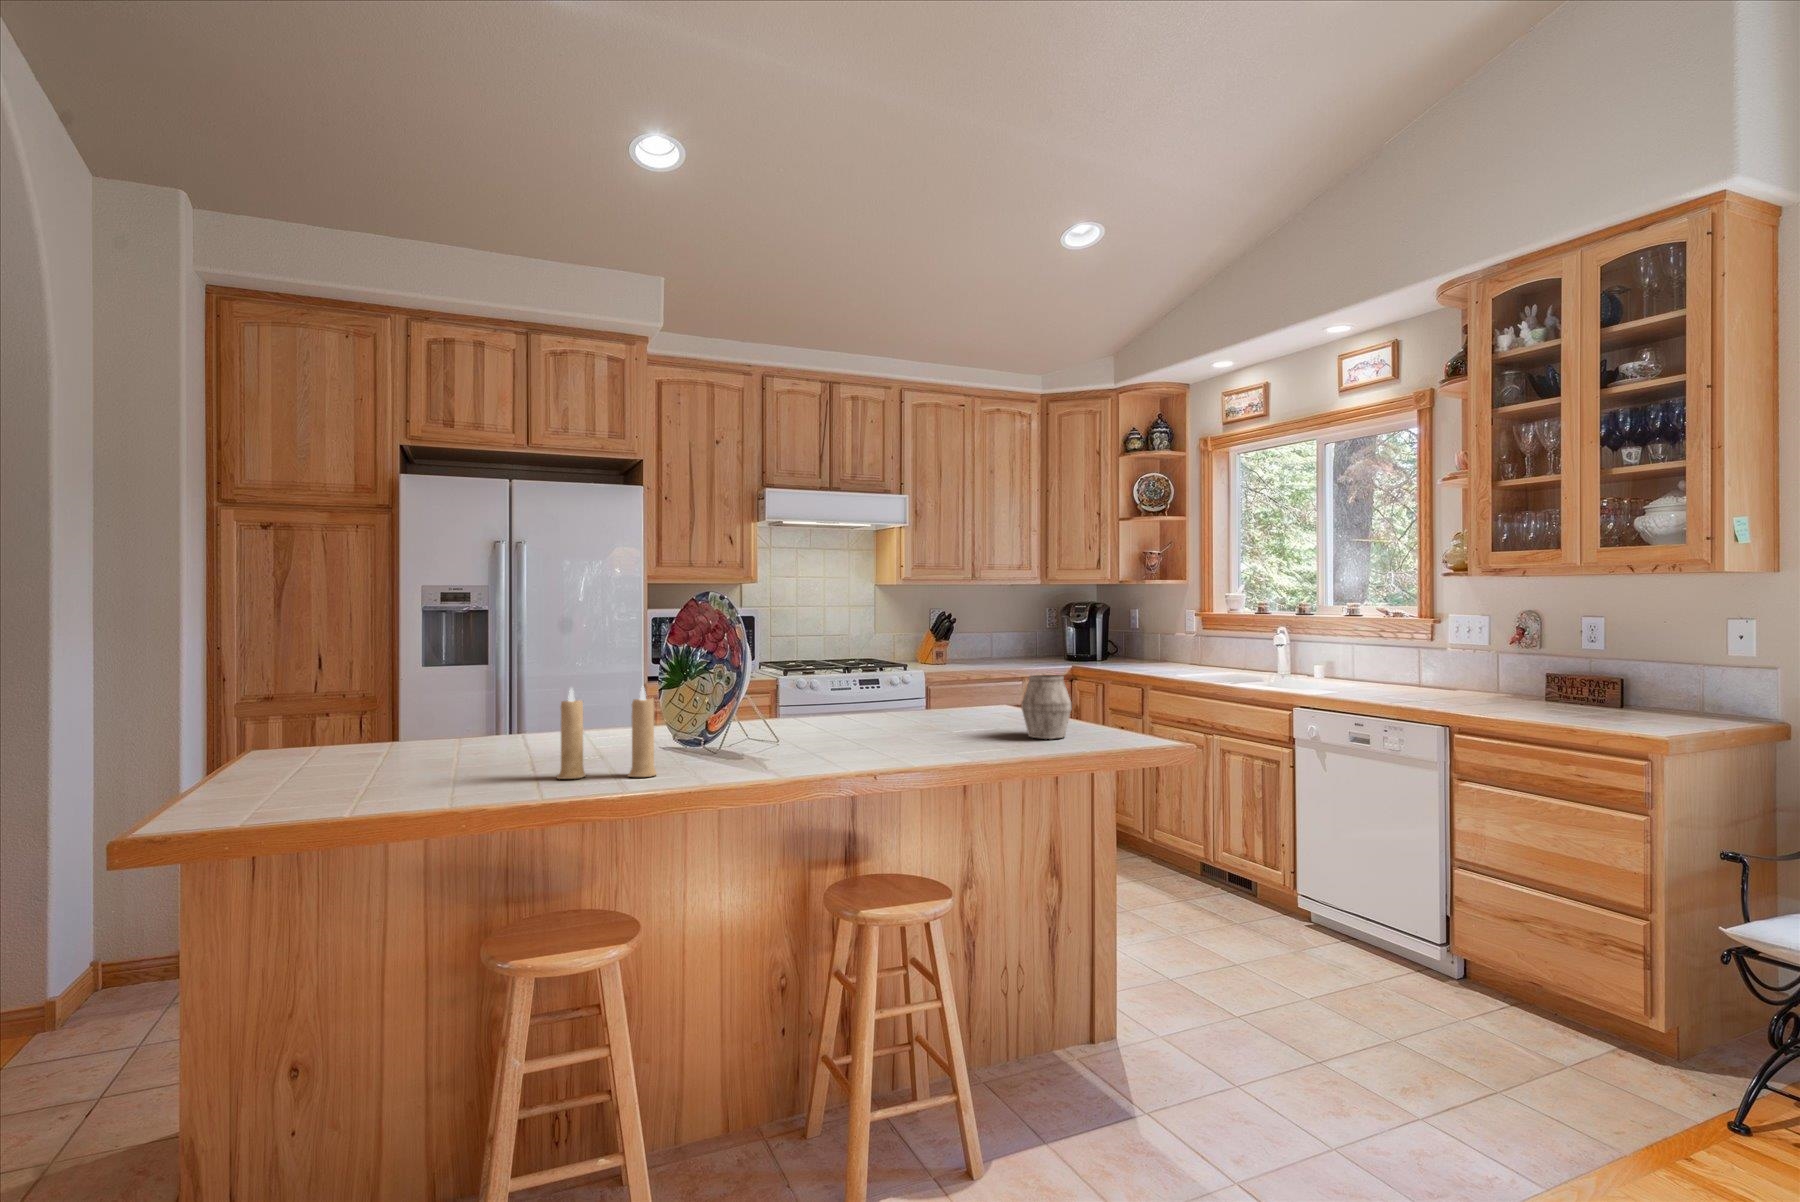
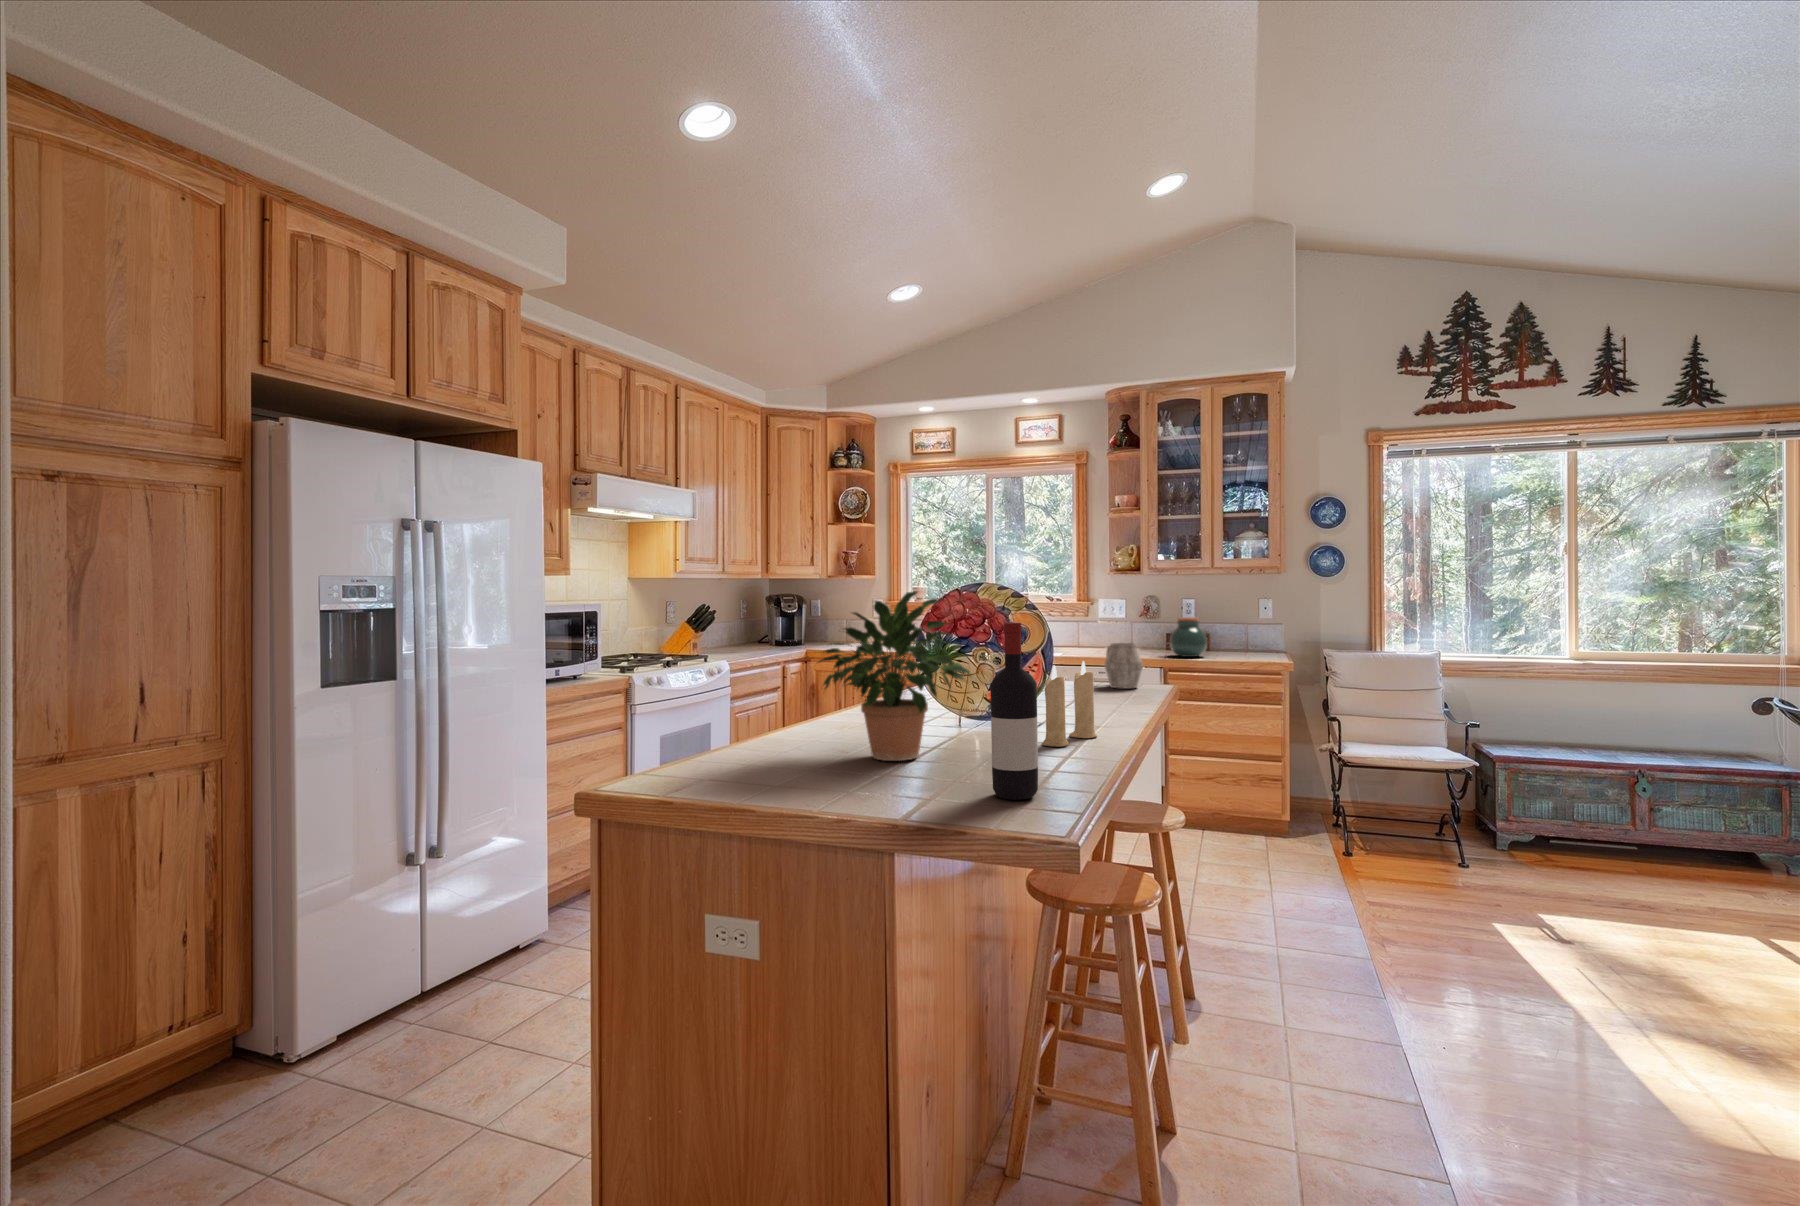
potted plant: none [344,602,517,767] -> present [818,591,970,761]
wine bottle: none [257,636,311,808] -> present [990,623,1038,800]
jar: none [1483,647,1553,712] -> present [1170,618,1207,657]

